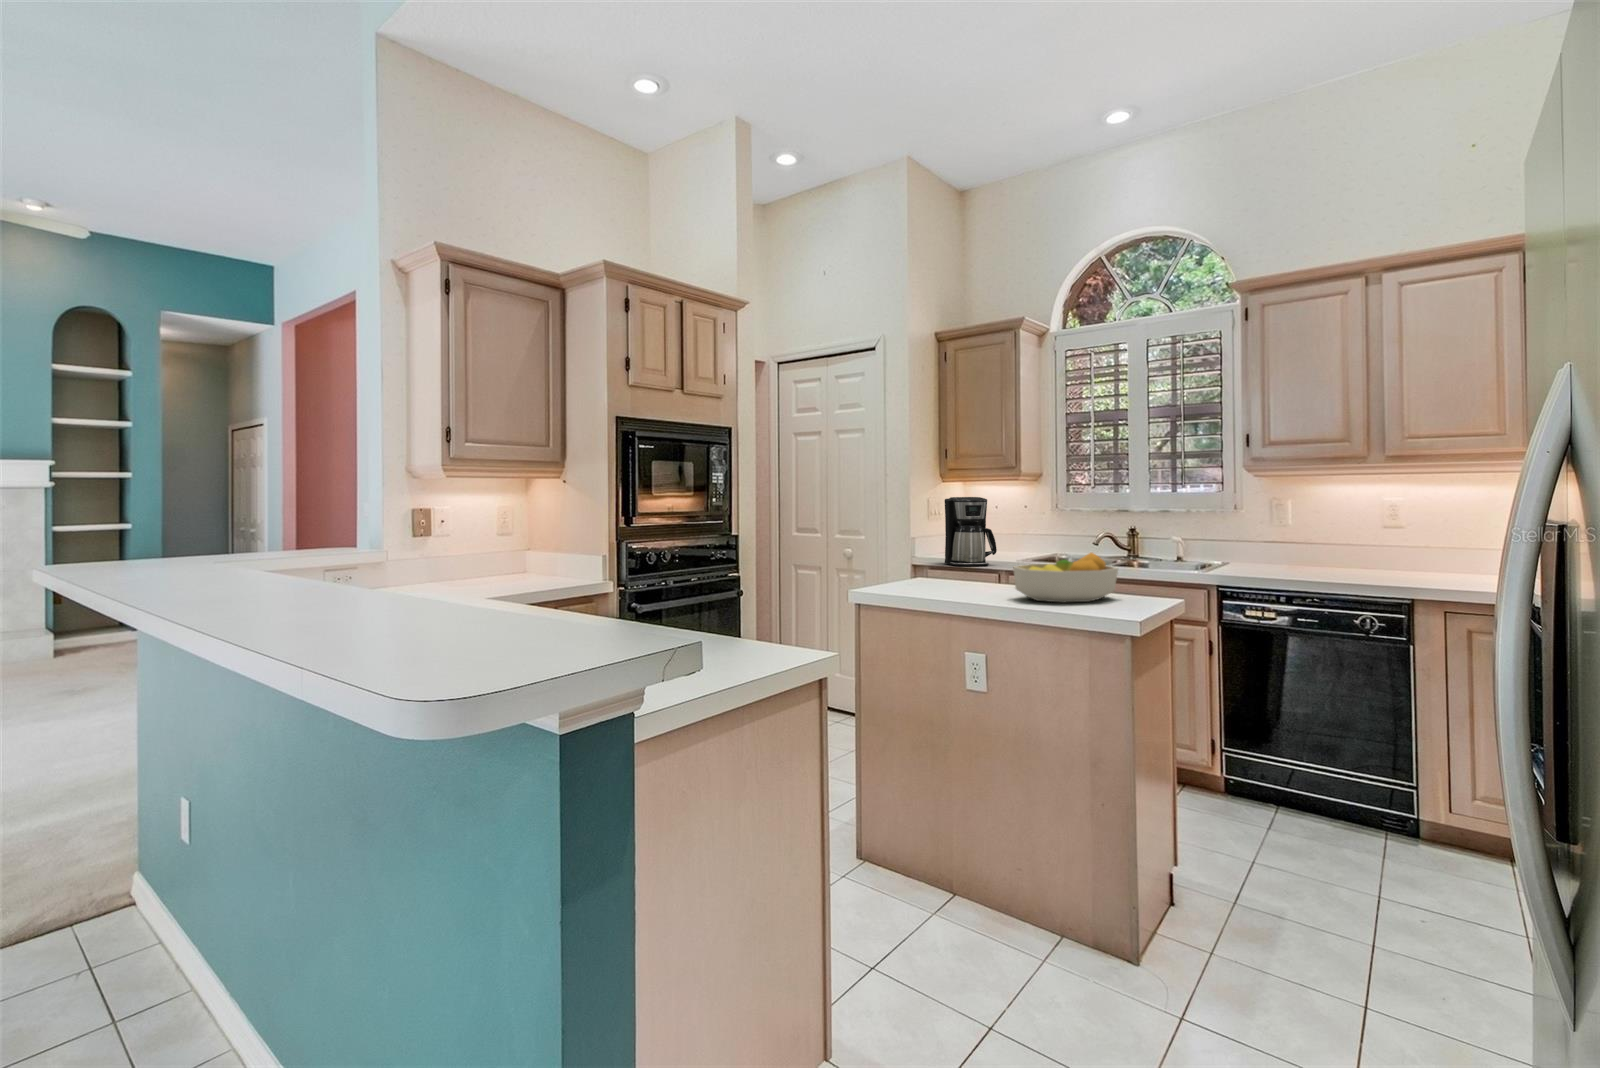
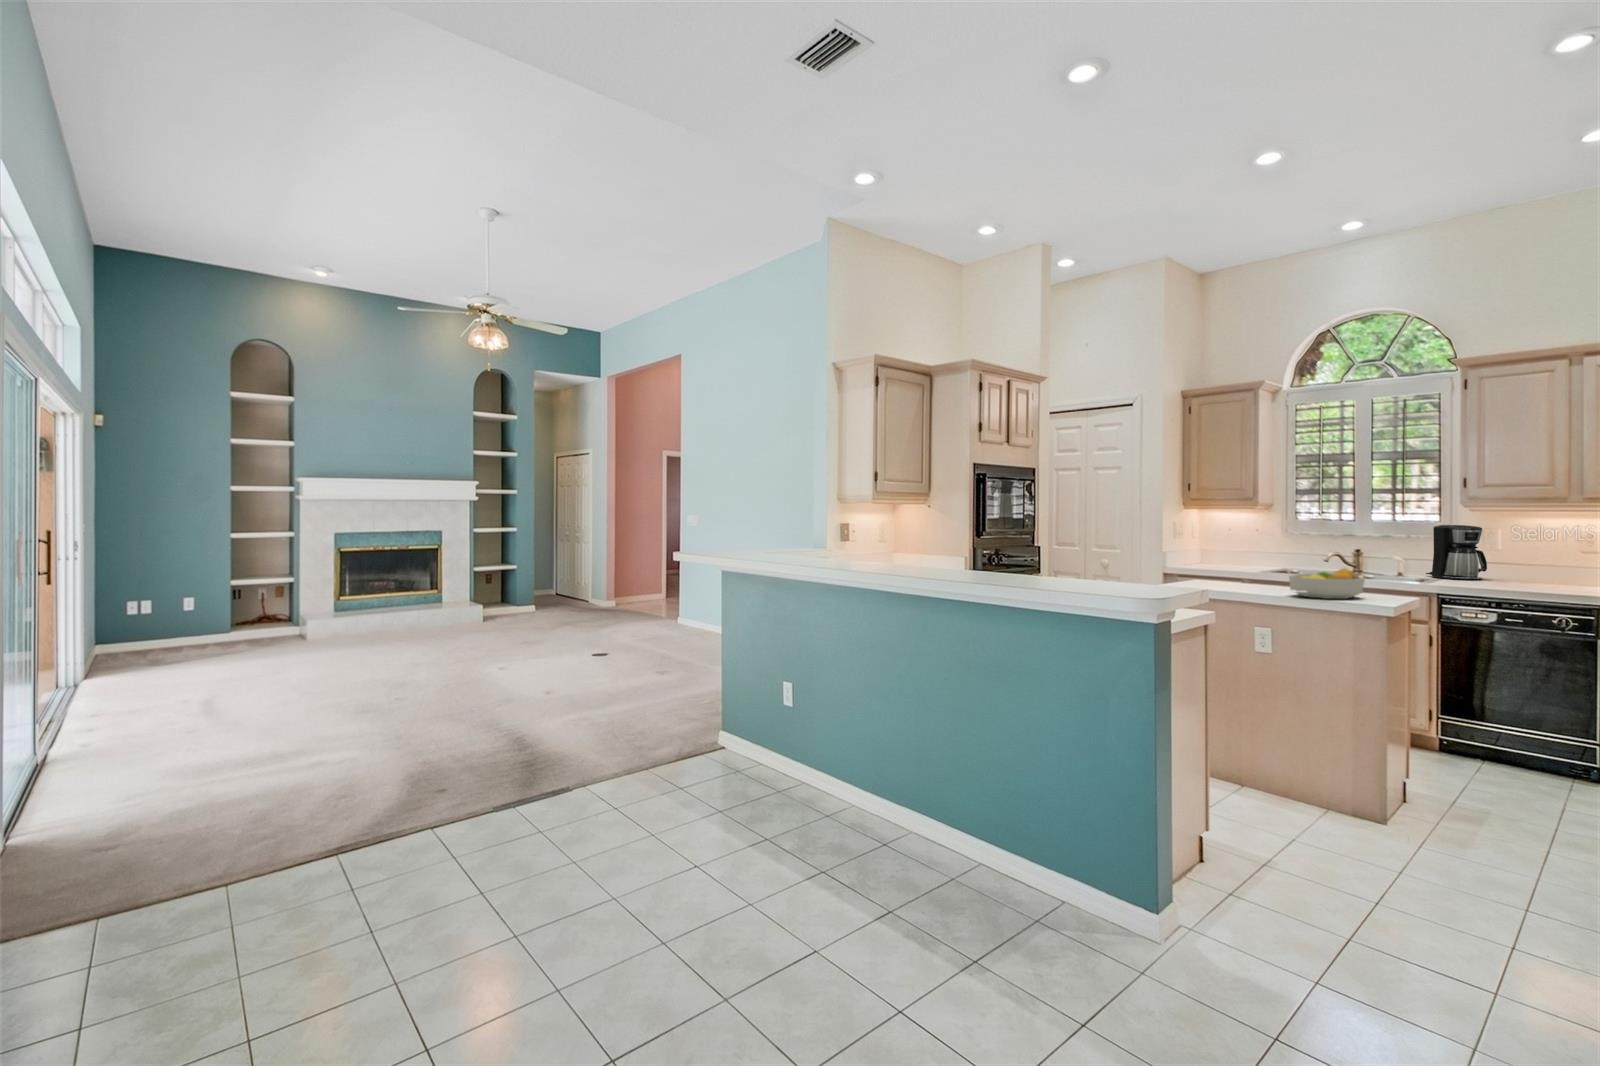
coffee maker: present [945,497,997,566] -> present [1426,525,1487,580]

